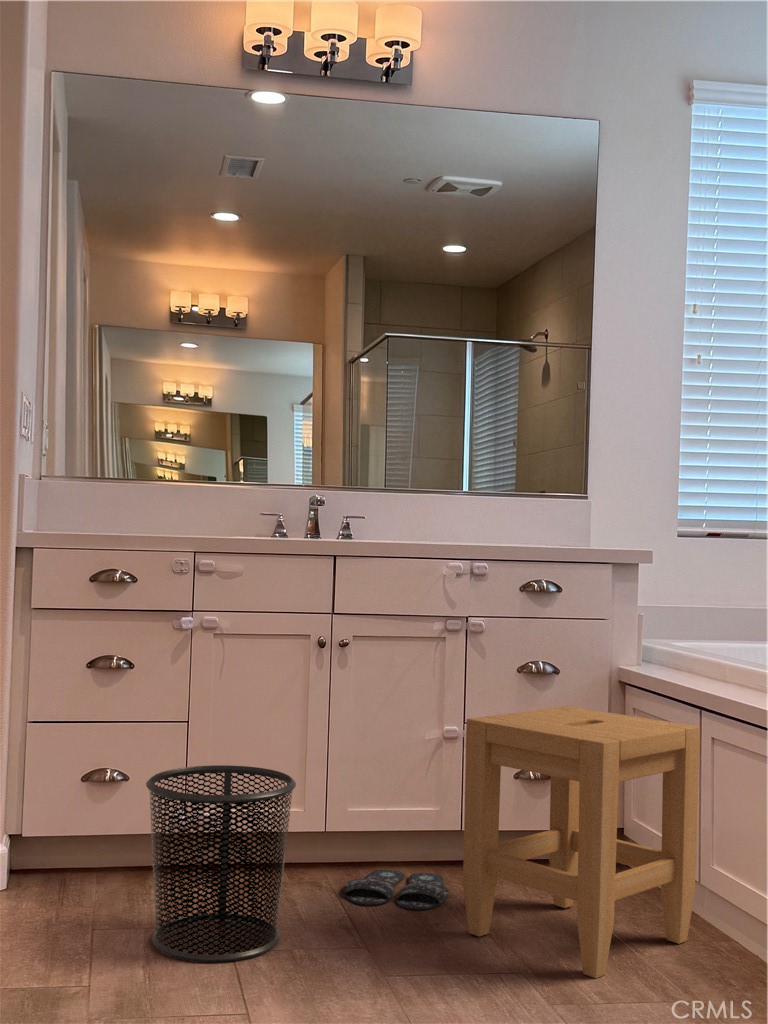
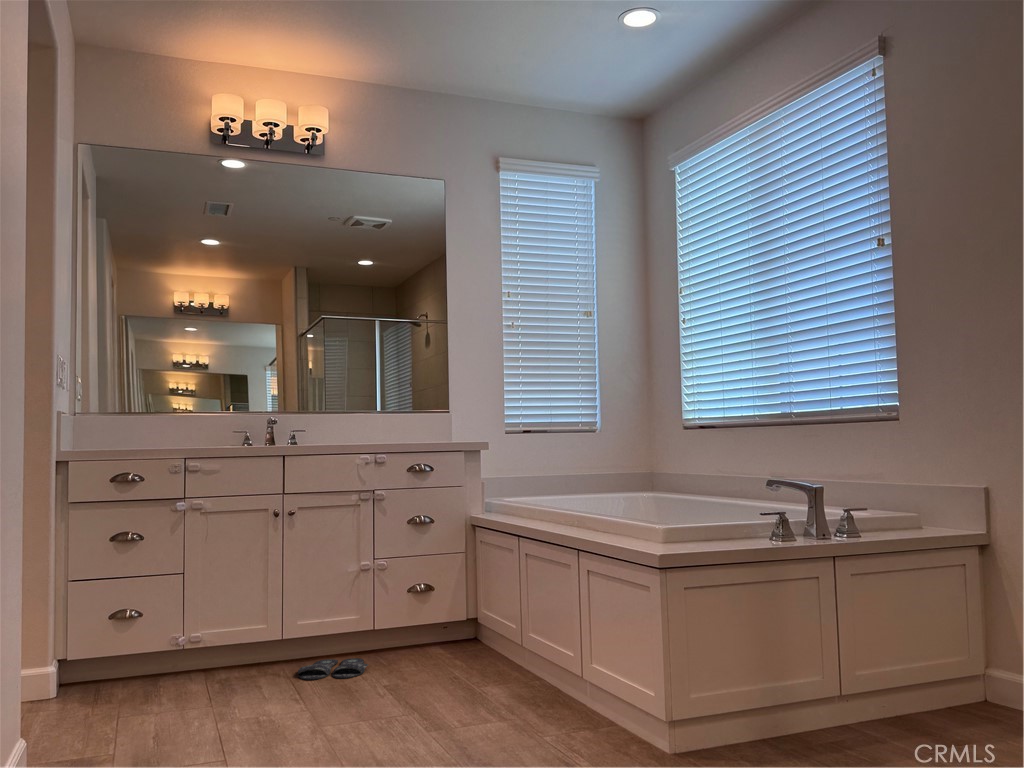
stool: present [463,706,700,978] -> none [372,539,517,699]
waste bin: present [146,765,296,962] -> none [158,594,262,722]

